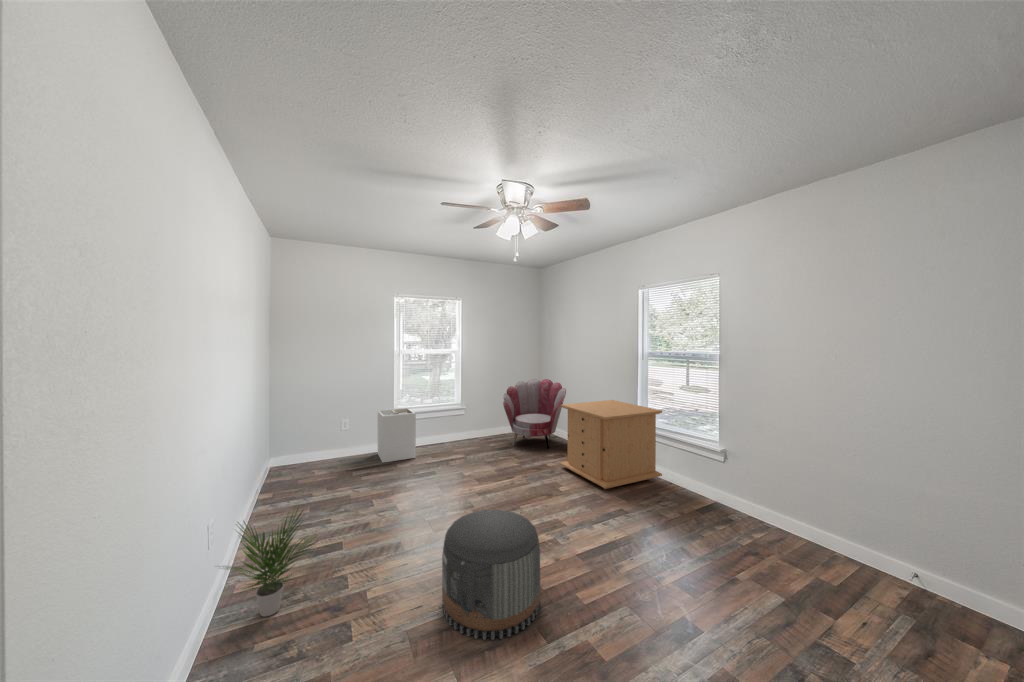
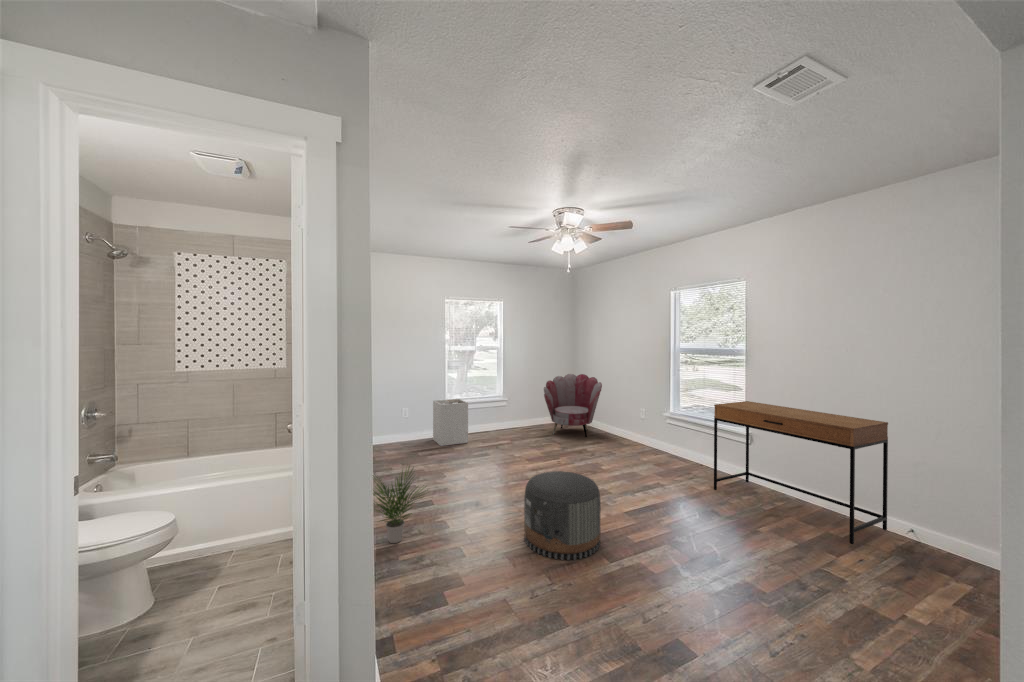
dresser: present [561,400,662,489] -> none [600,392,694,469]
desk: none [684,413,889,599] -> present [714,401,888,544]

